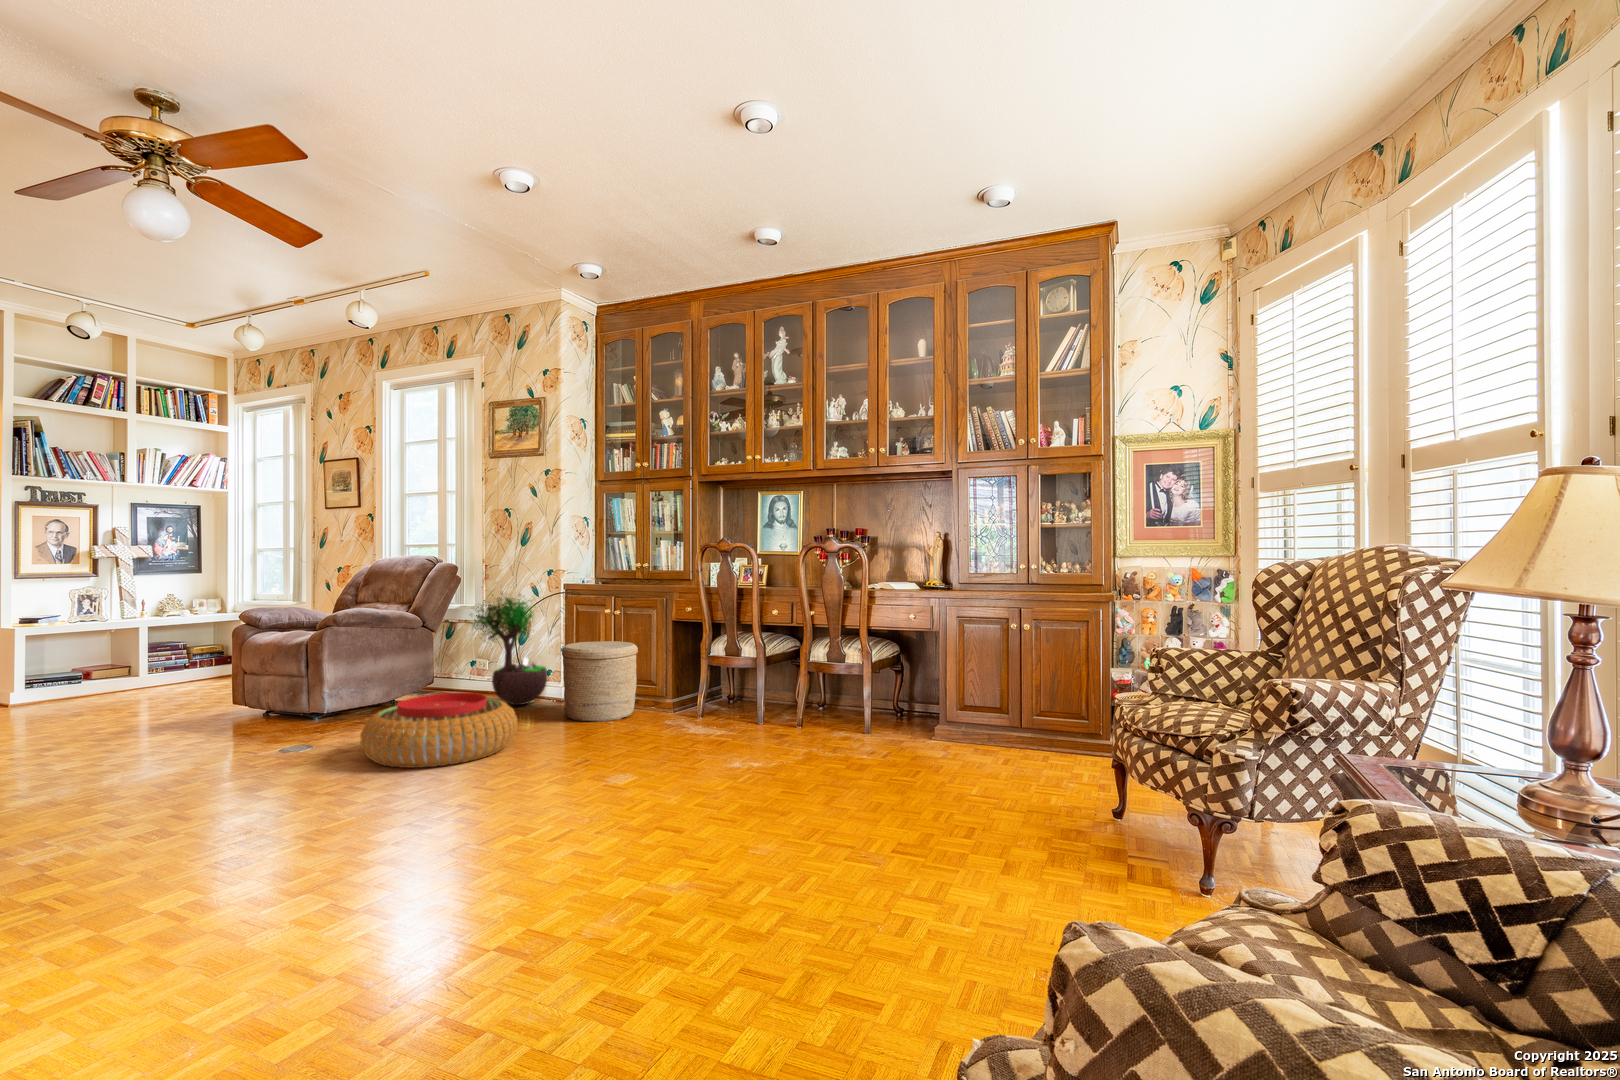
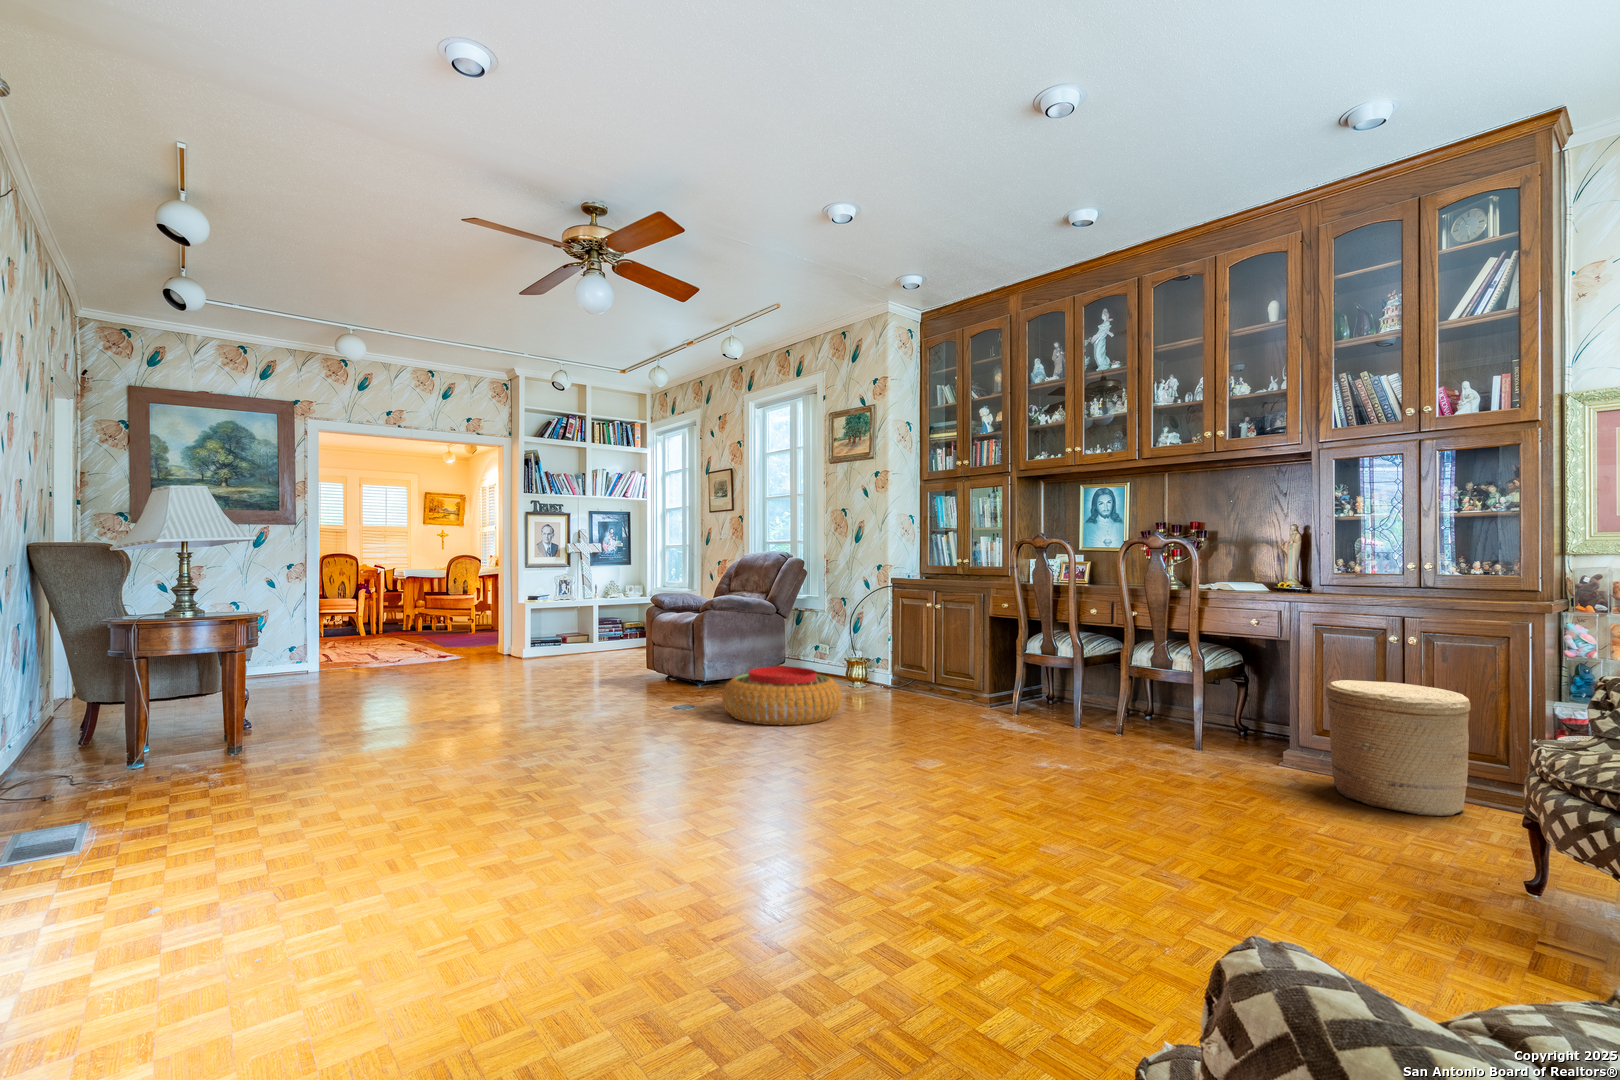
potted tree: present [465,593,547,705] -> none [806,577,876,687]
woven basket: present [562,641,638,722] -> present [1326,680,1471,816]

